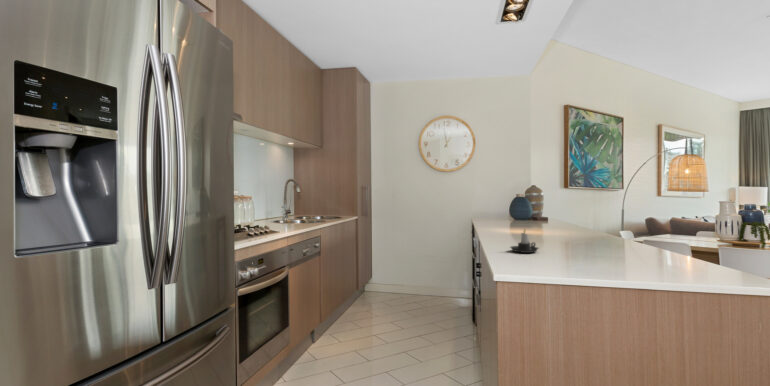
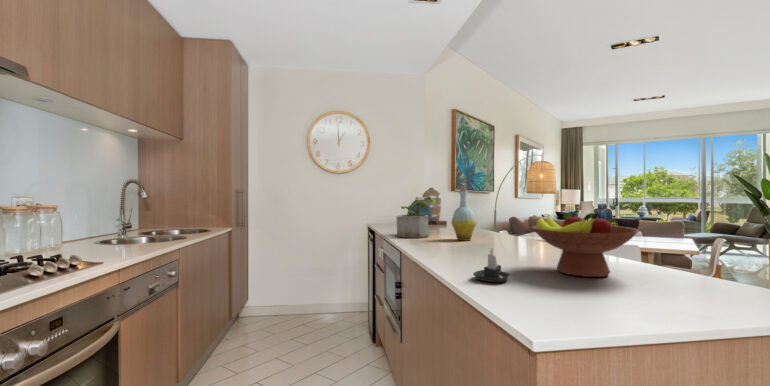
bottle: none [533,185,556,232] -> present [451,189,476,241]
potted plant: none [486,193,523,228] -> present [396,197,436,238]
fruit bowl: none [567,203,655,255] -> present [532,212,639,277]

